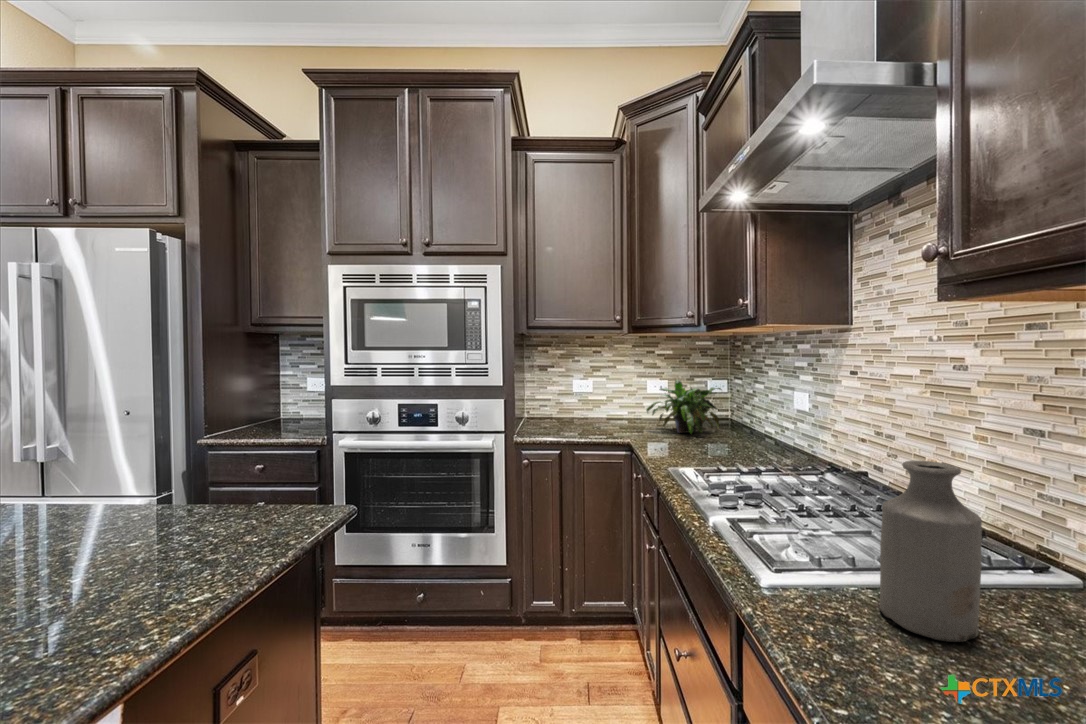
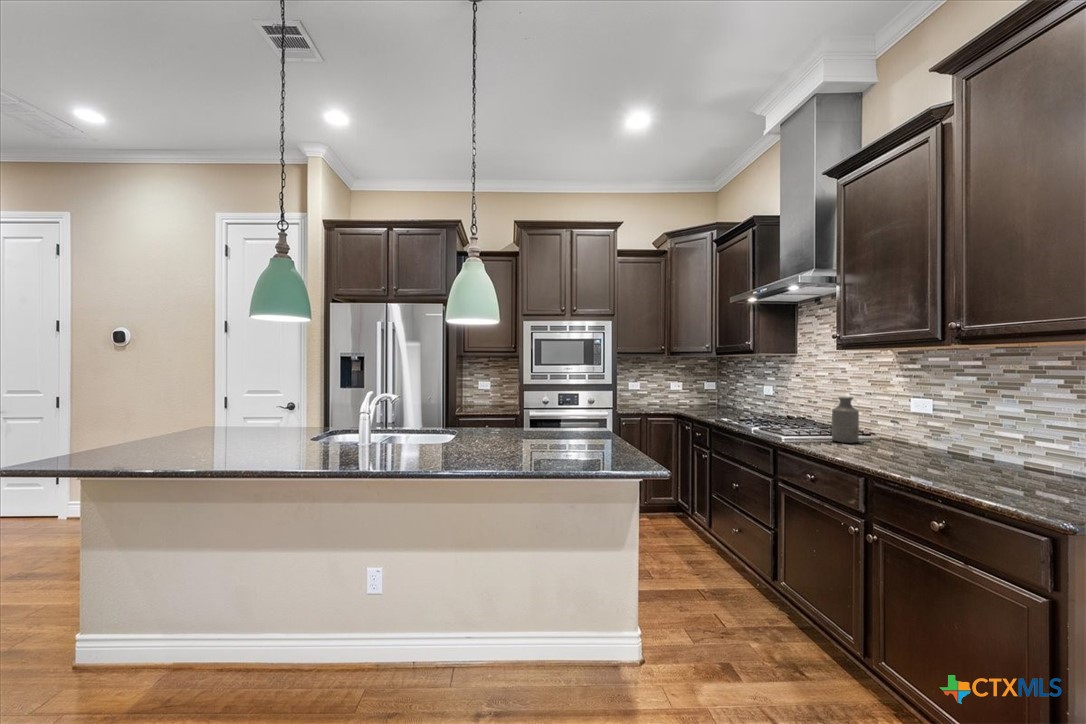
potted plant: present [646,380,721,433] -> none [684,381,724,409]

